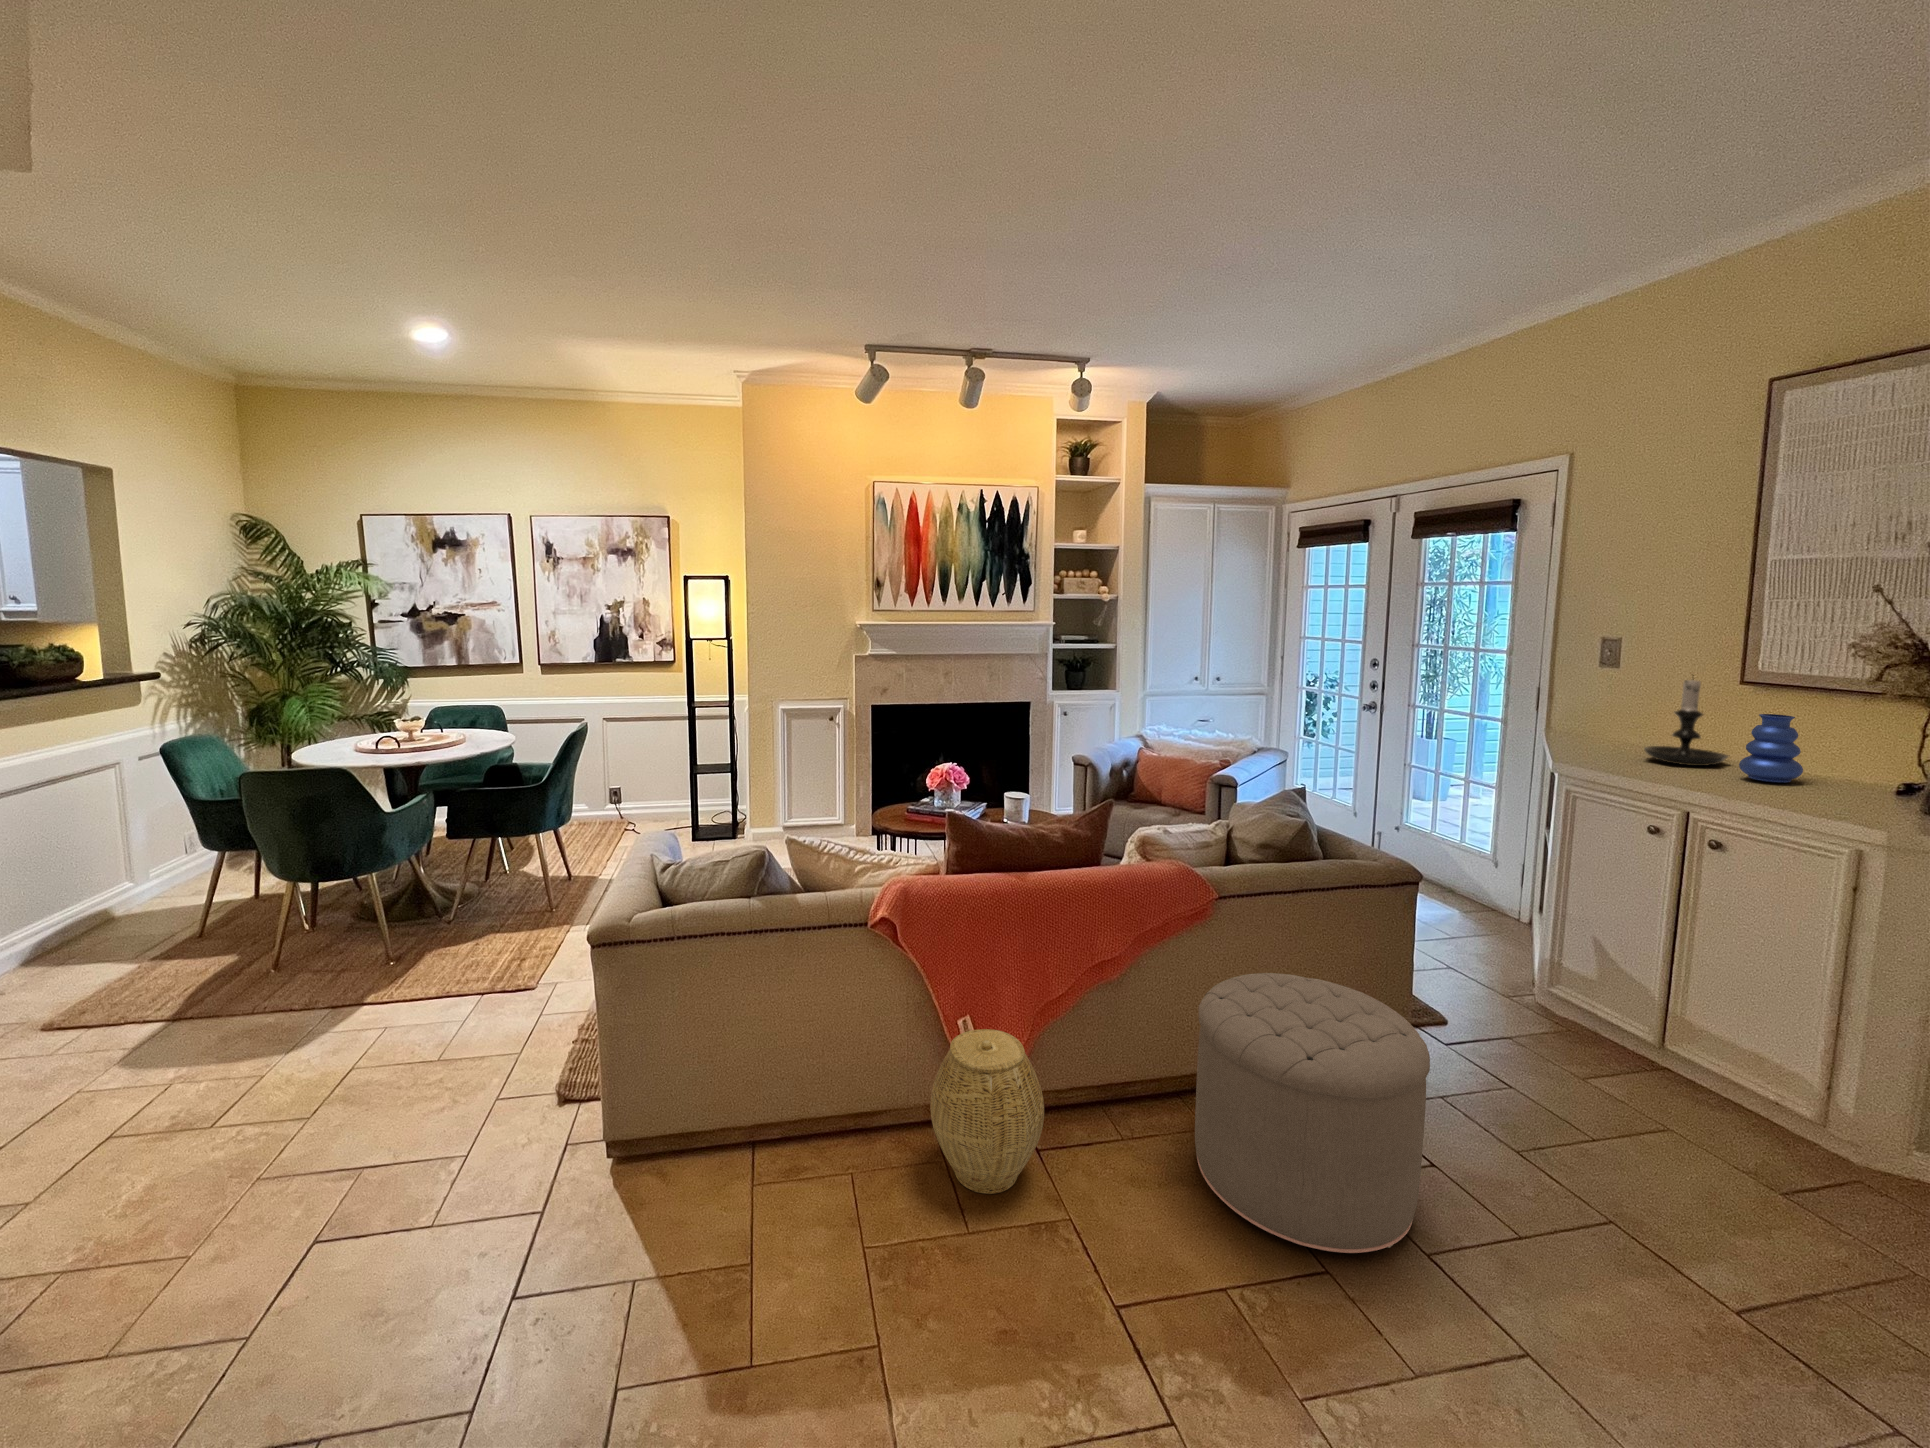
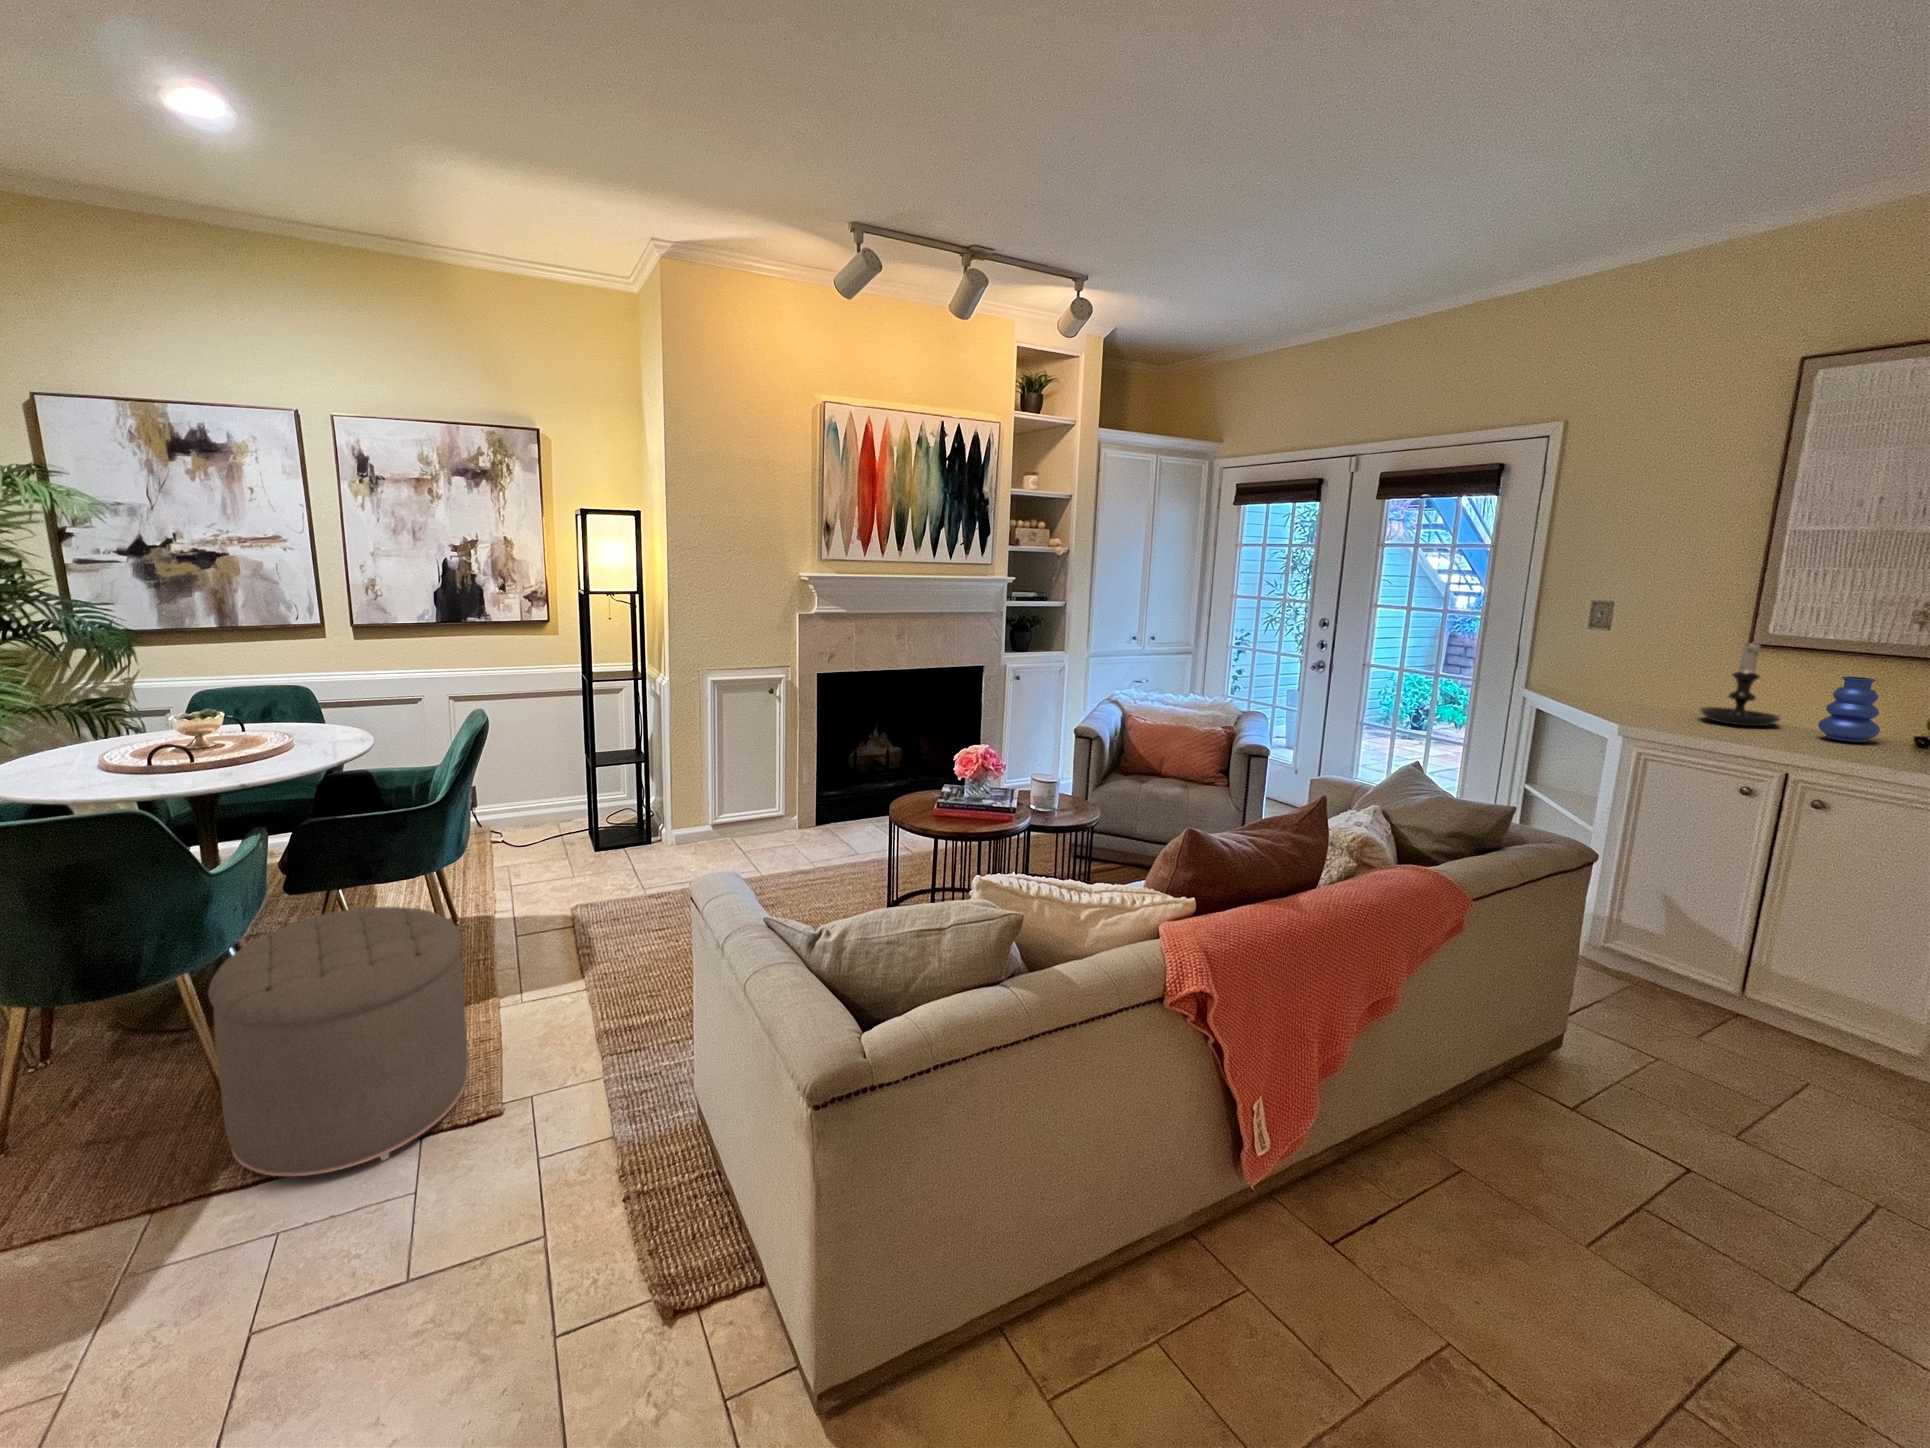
ottoman: present [1195,973,1430,1253] -> present [208,907,468,1176]
woven basket: present [930,1029,1044,1194] -> none [1244,1115,1411,1339]

